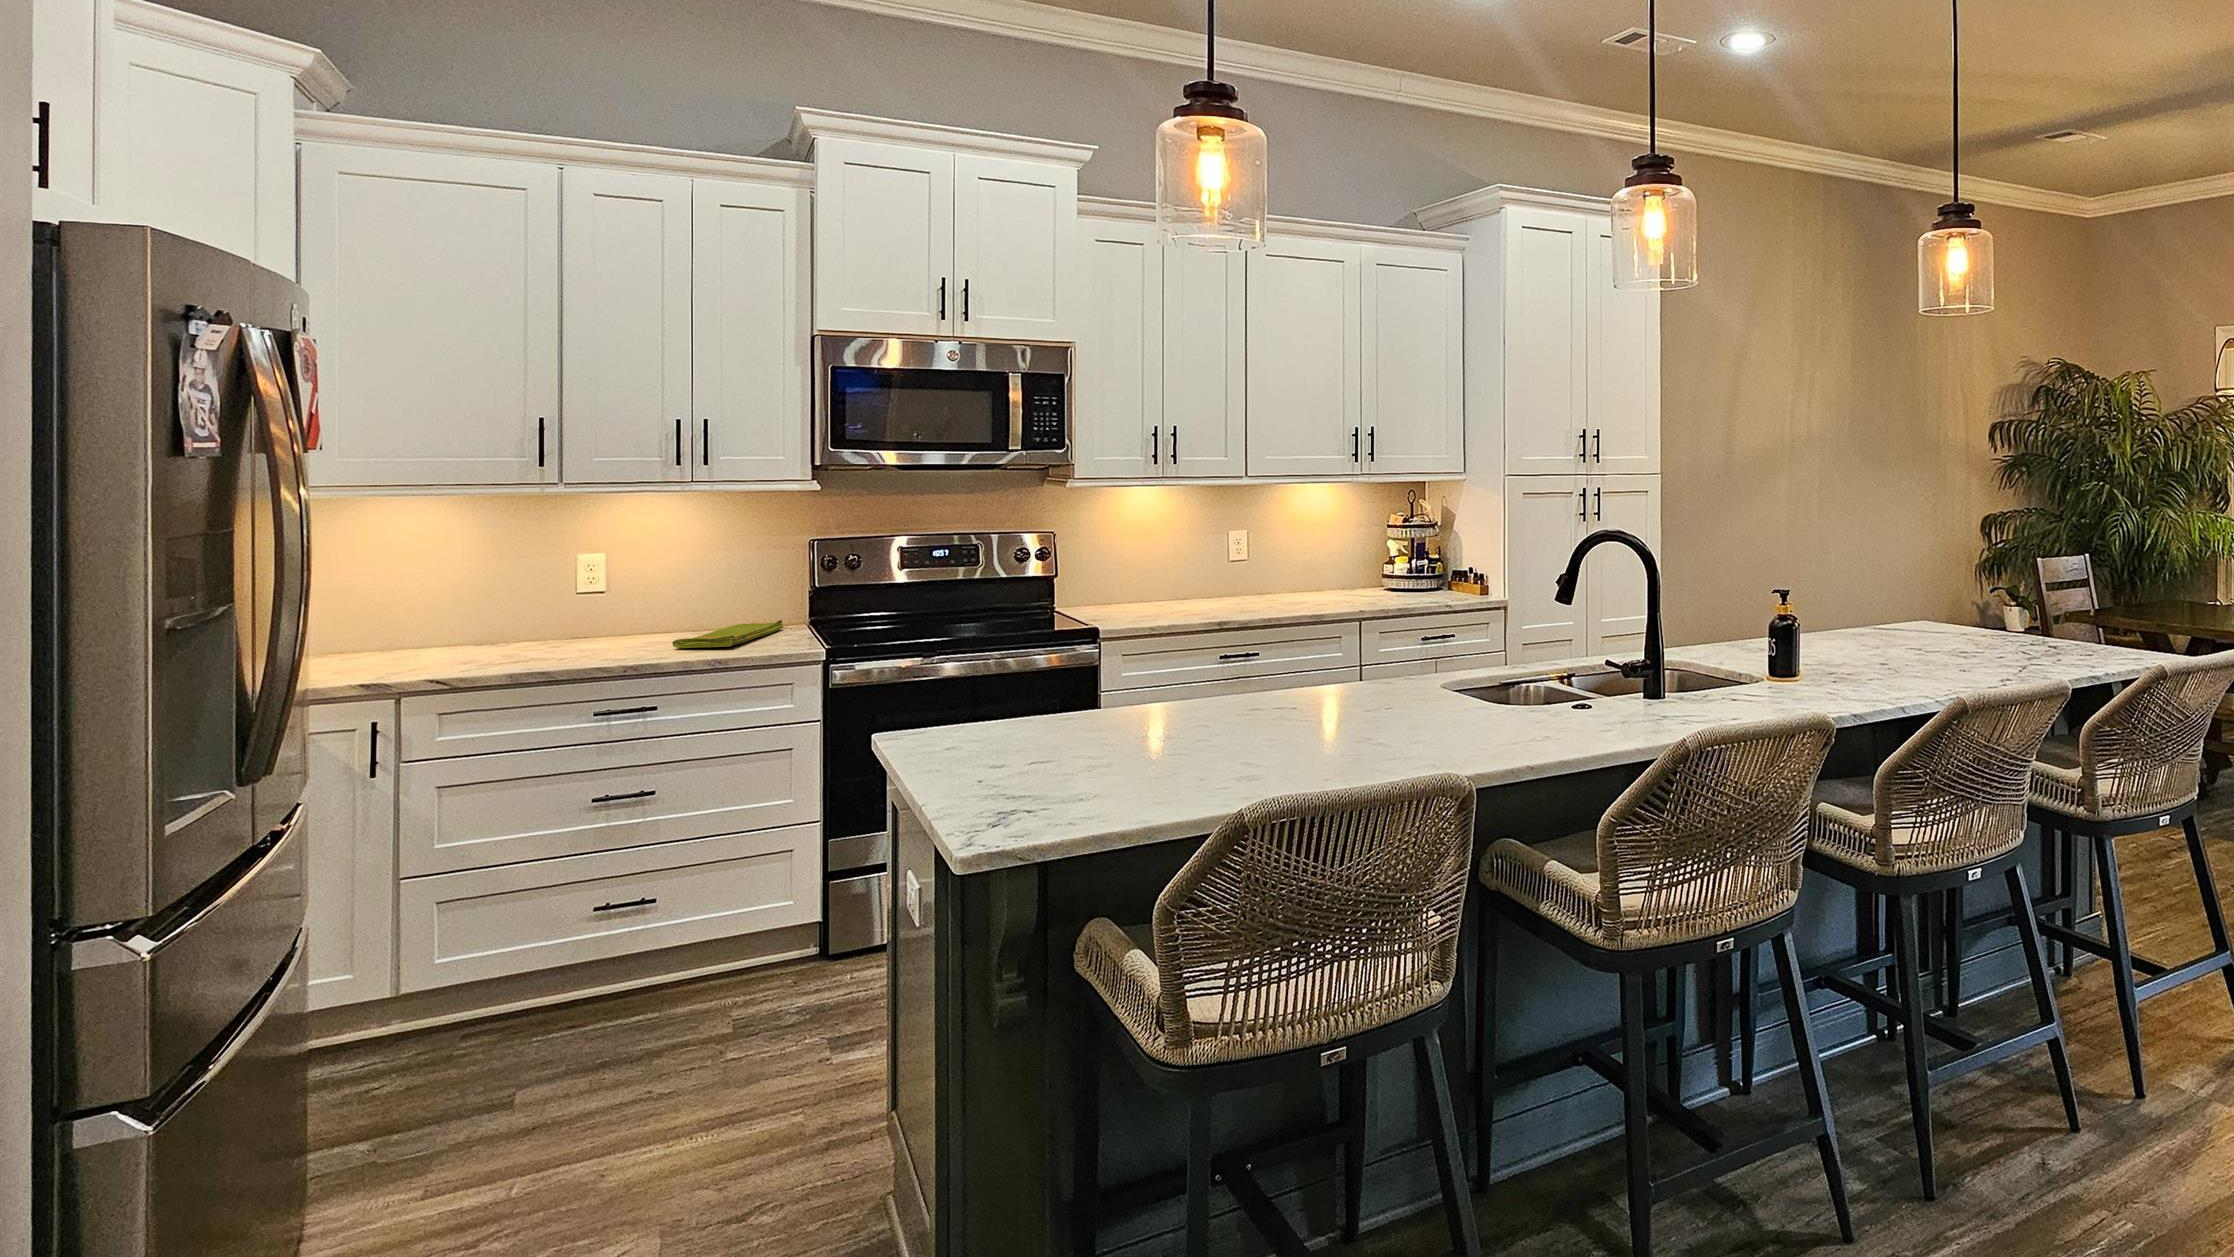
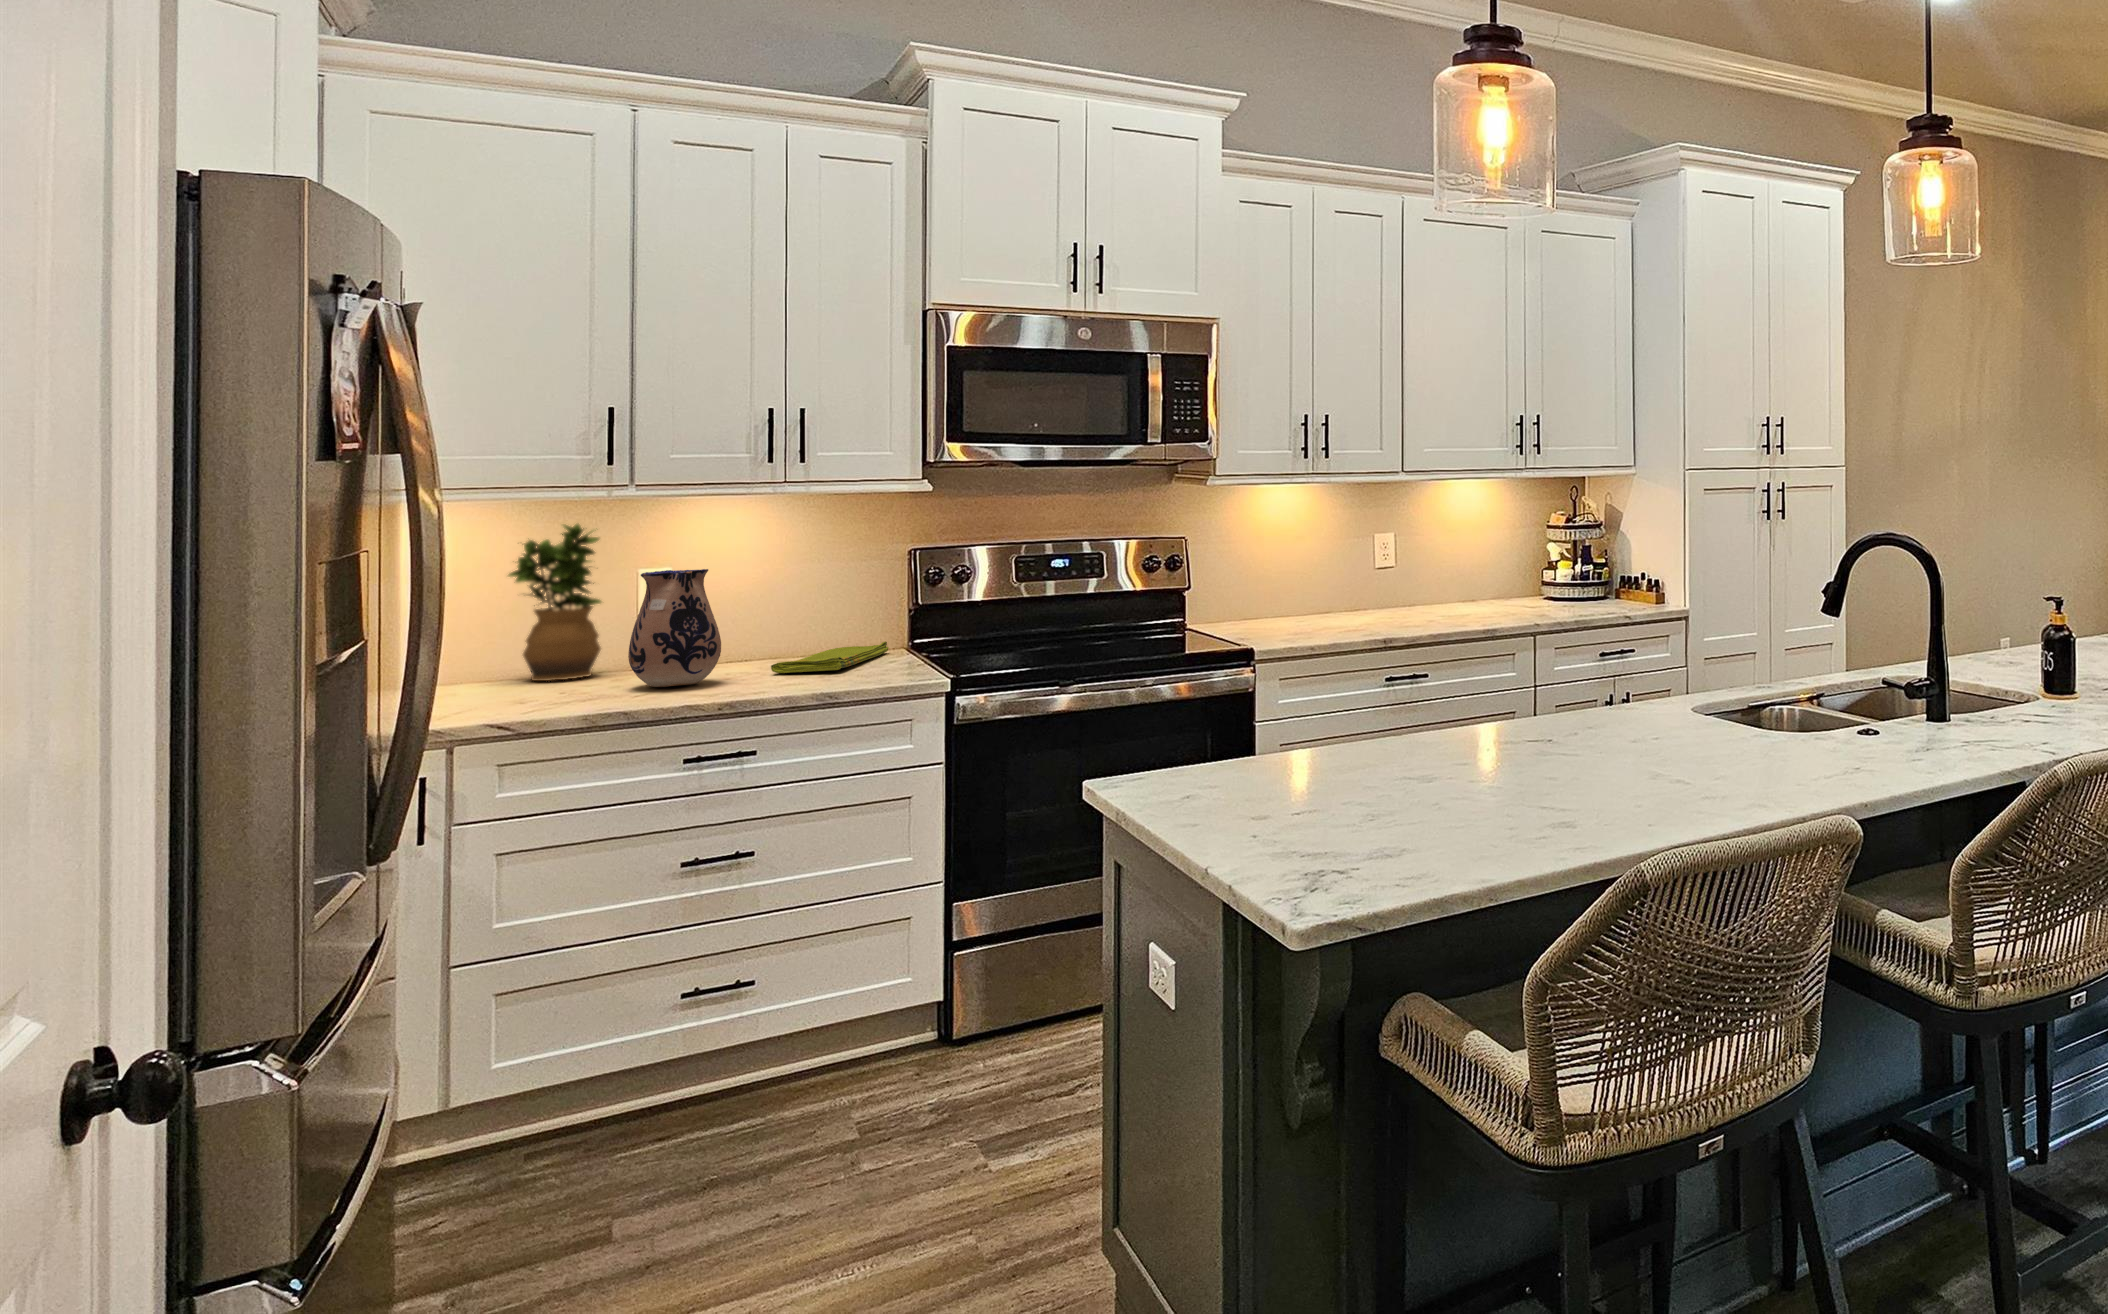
potted plant: none [445,516,530,650] -> present [509,524,601,681]
ceramic pitcher: none [546,560,627,660] -> present [628,569,721,687]

